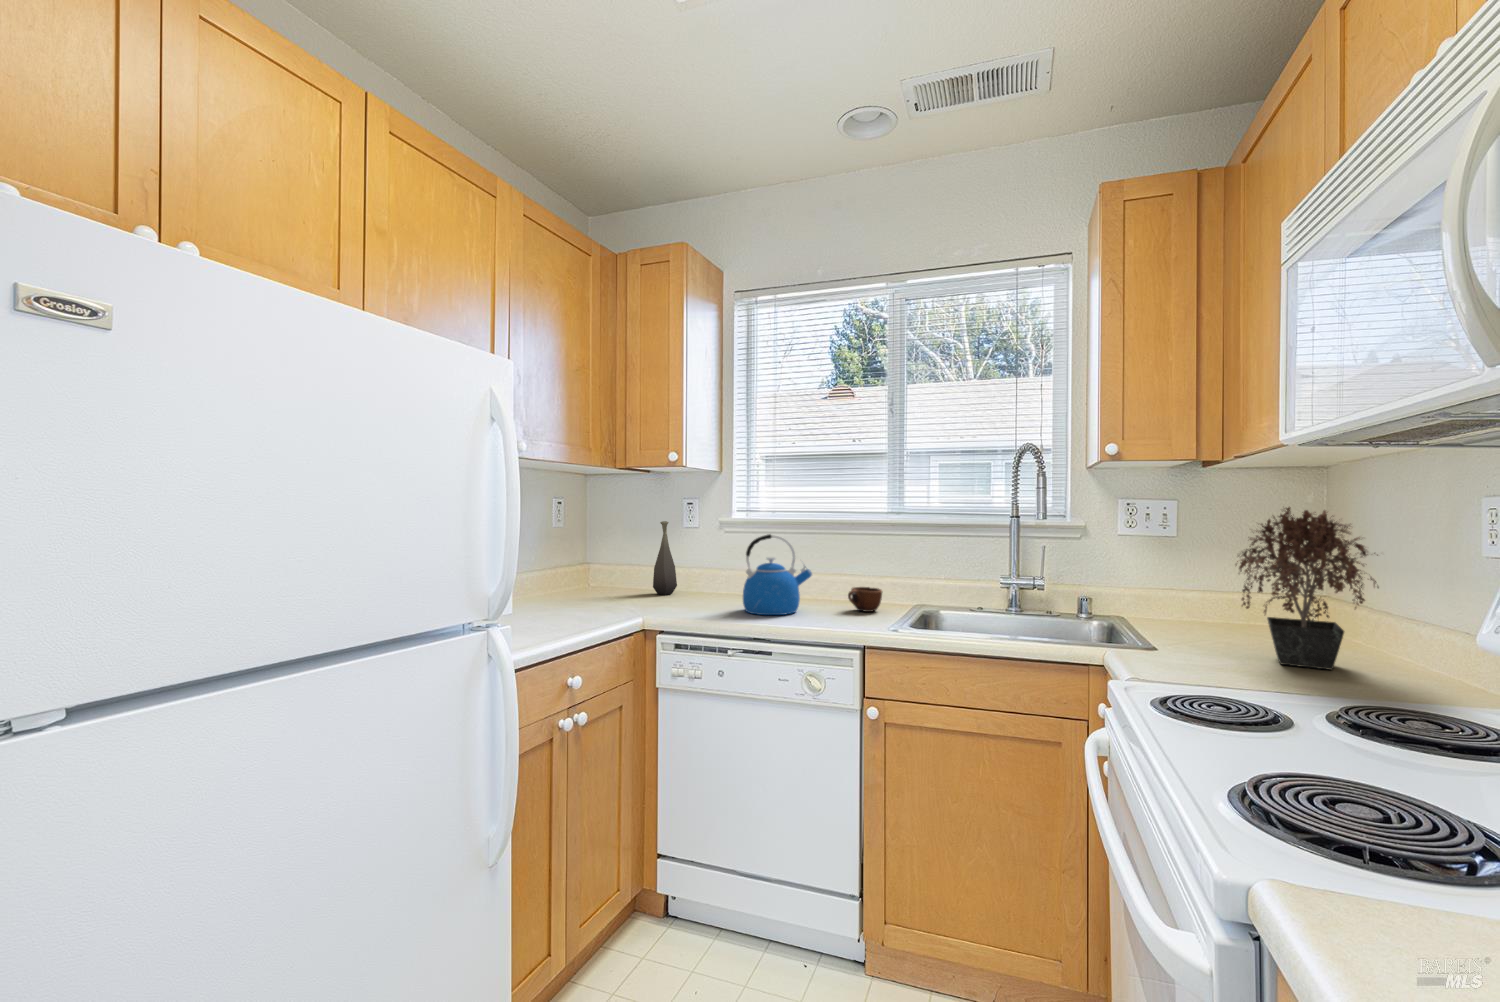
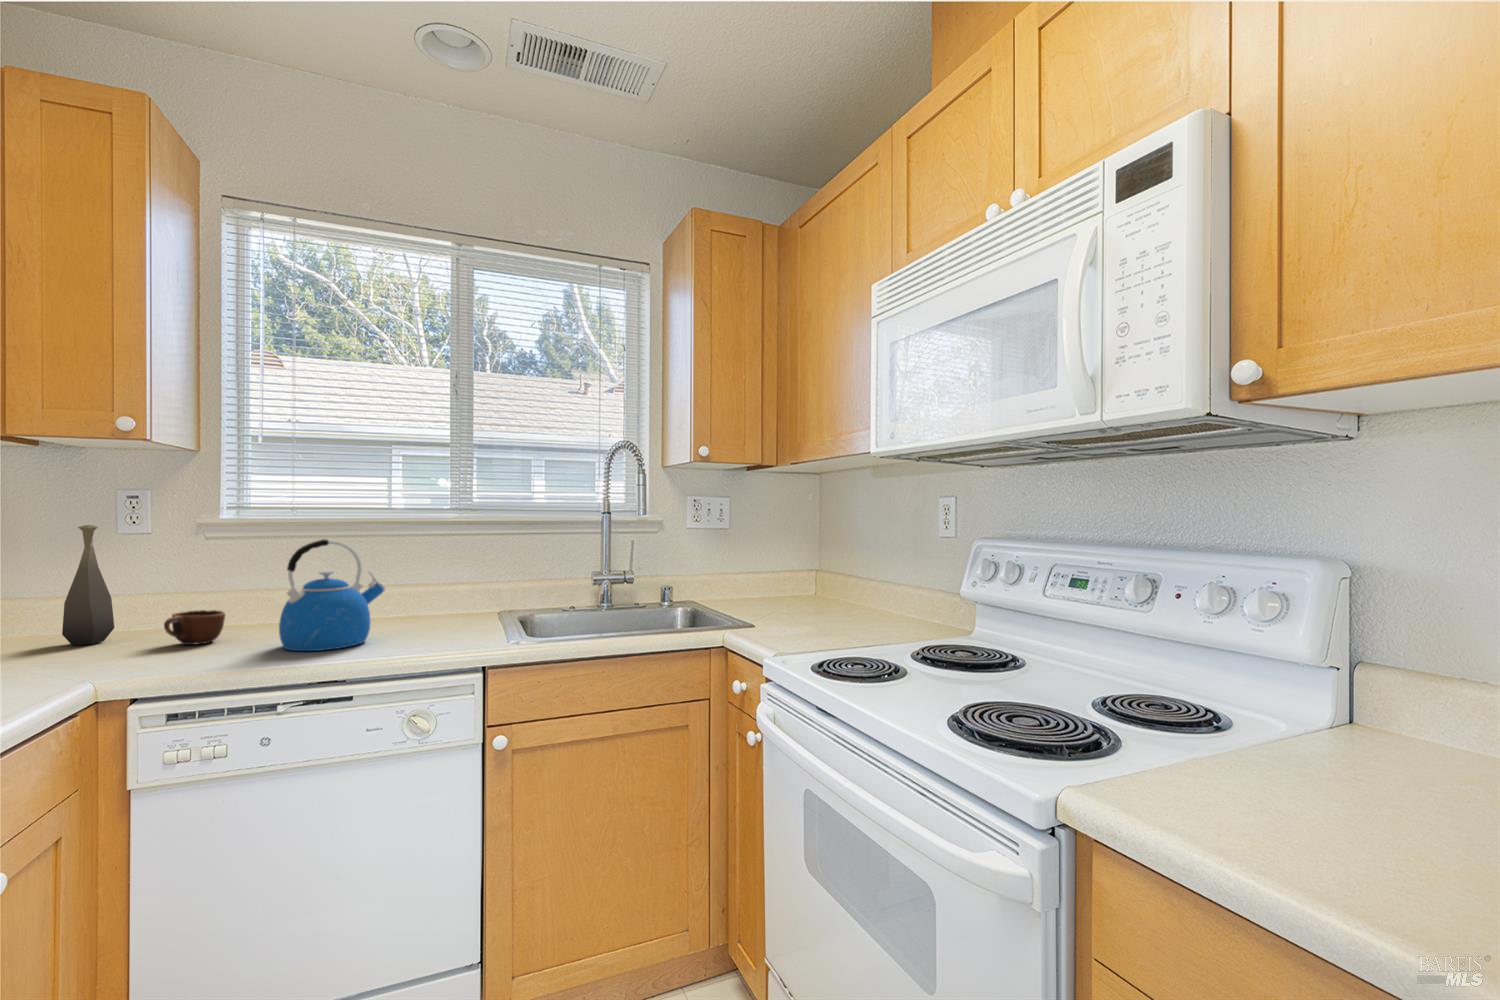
potted plant: present [1236,507,1379,670] -> none [803,502,894,625]
mug: present [848,587,882,612] -> present [164,610,225,645]

